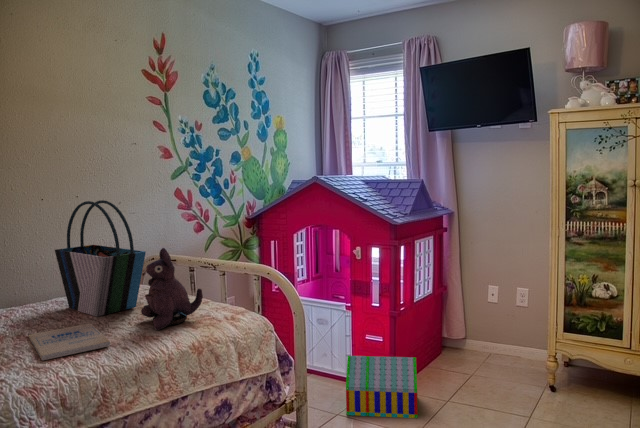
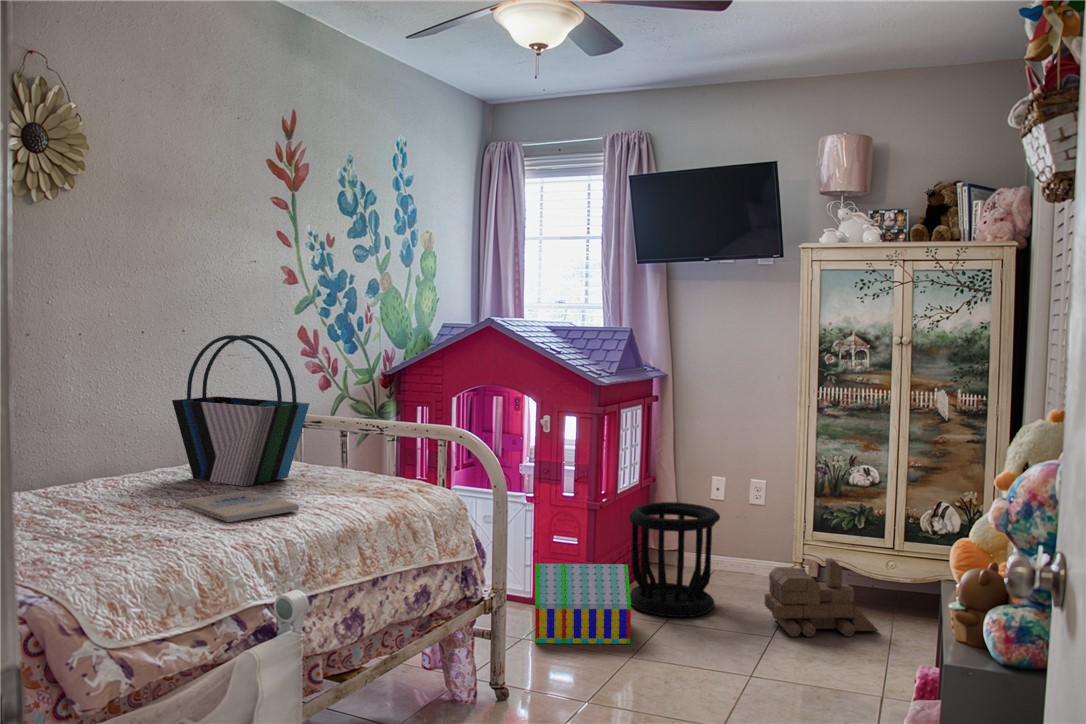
plush toy: present [141,248,203,330] -> none [310,397,388,499]
wastebasket: none [420,306,489,395] -> present [629,502,720,617]
toy train: none [525,355,619,418] -> present [765,558,878,637]

